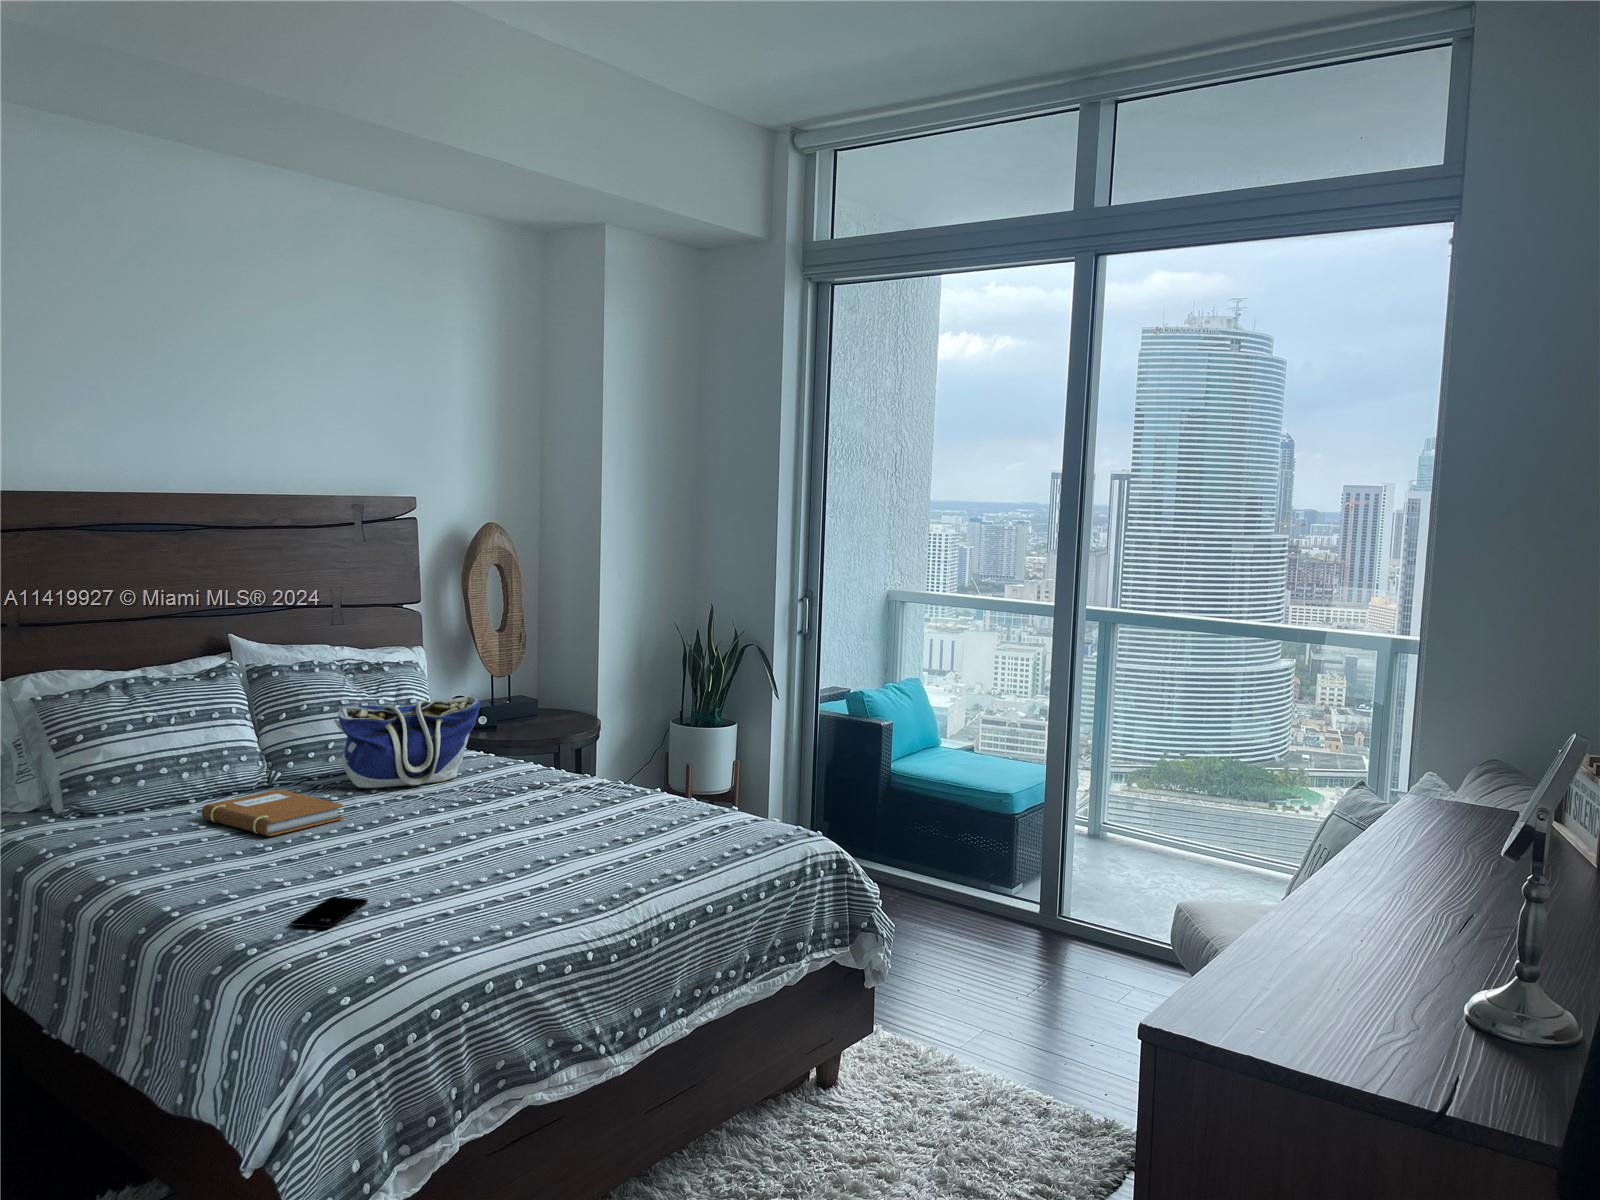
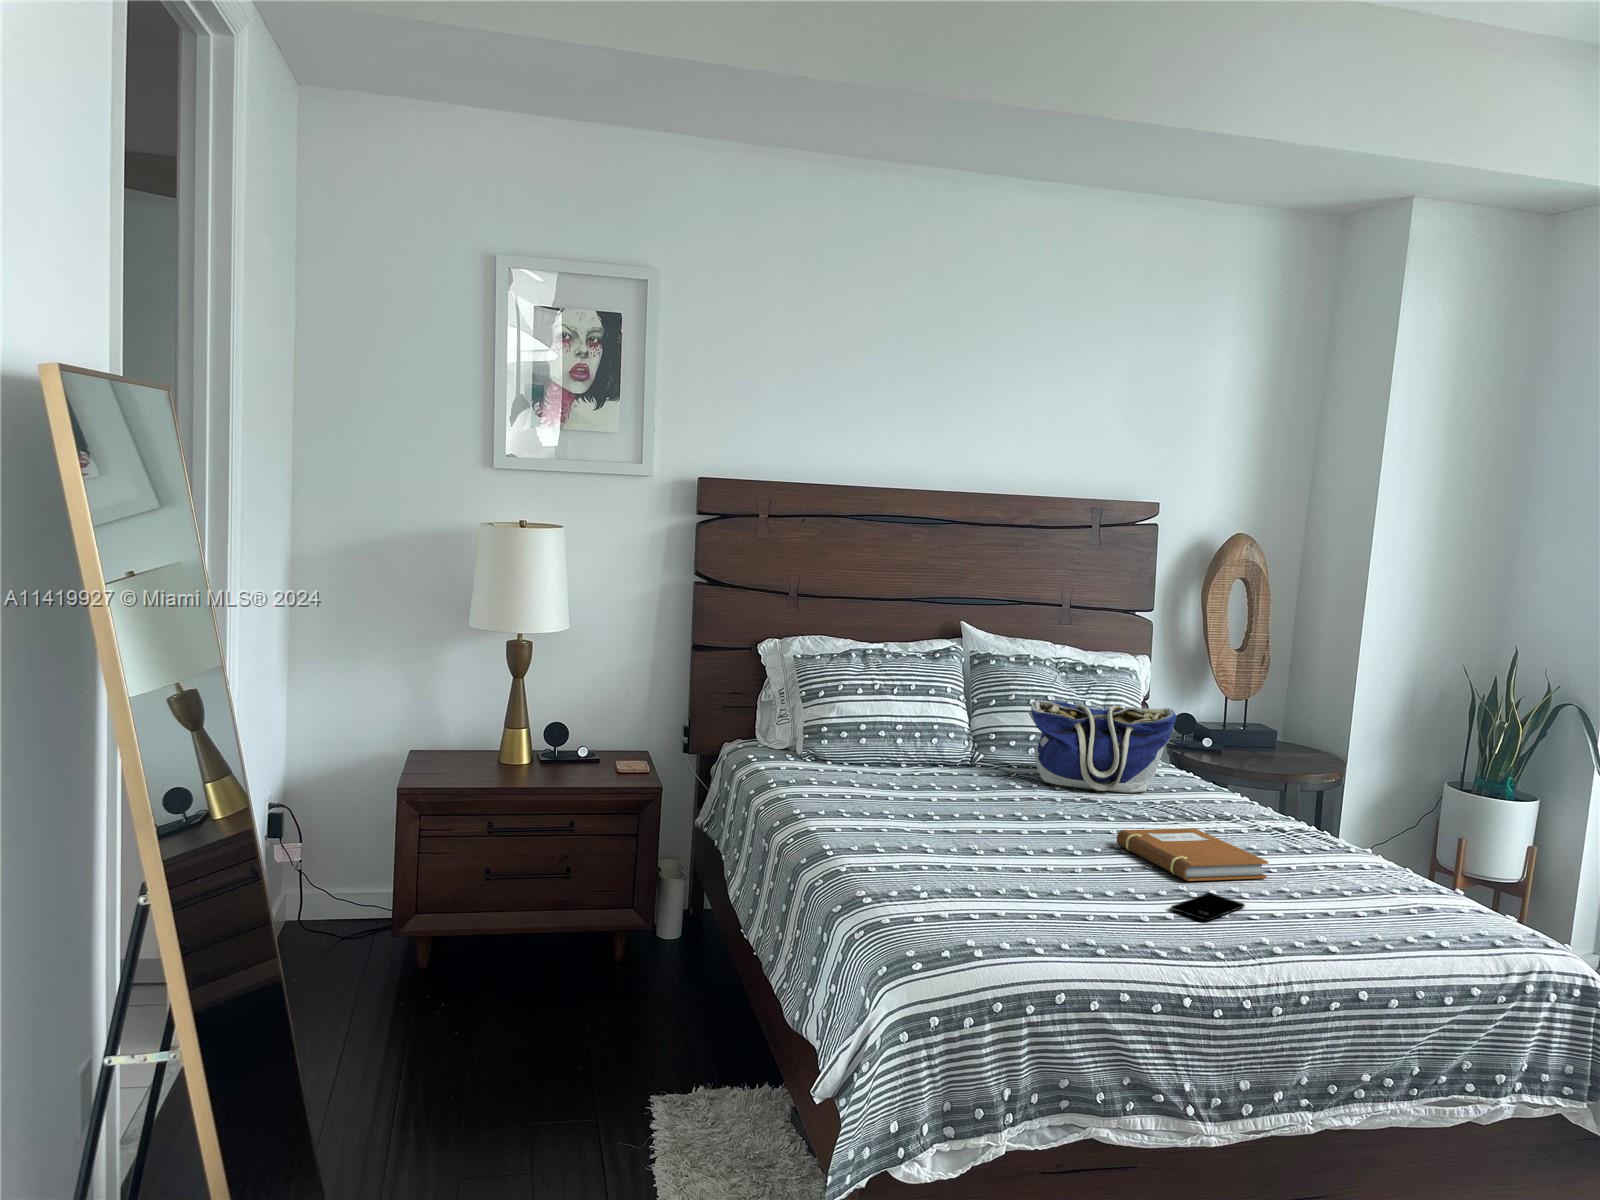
notebook: present [202,790,343,836] -> present [1117,828,1268,881]
smartphone: present [291,896,368,928] -> present [1171,893,1245,921]

